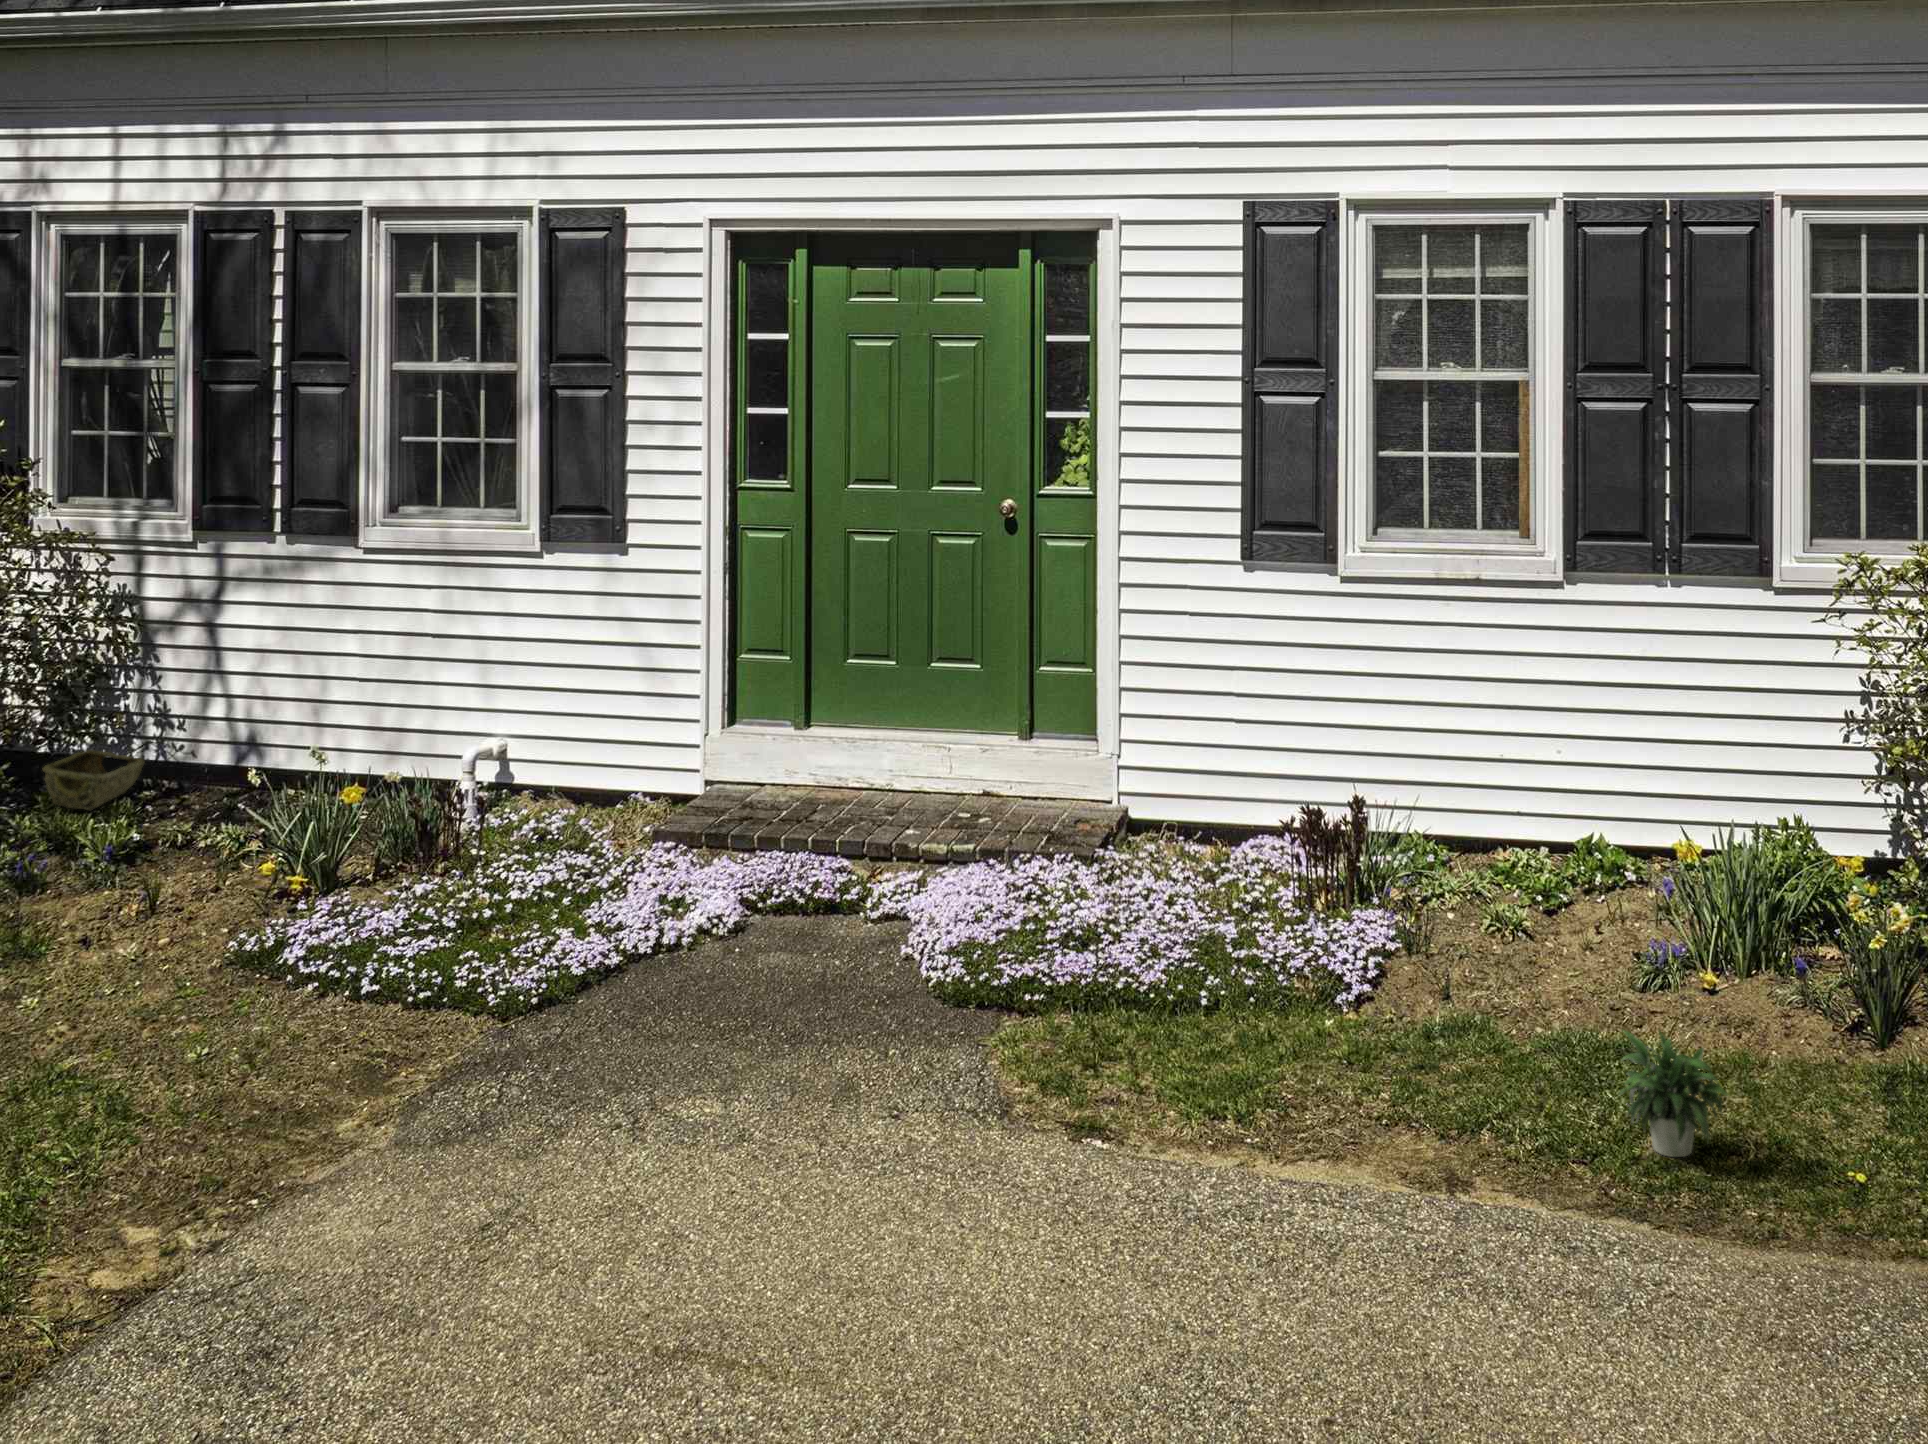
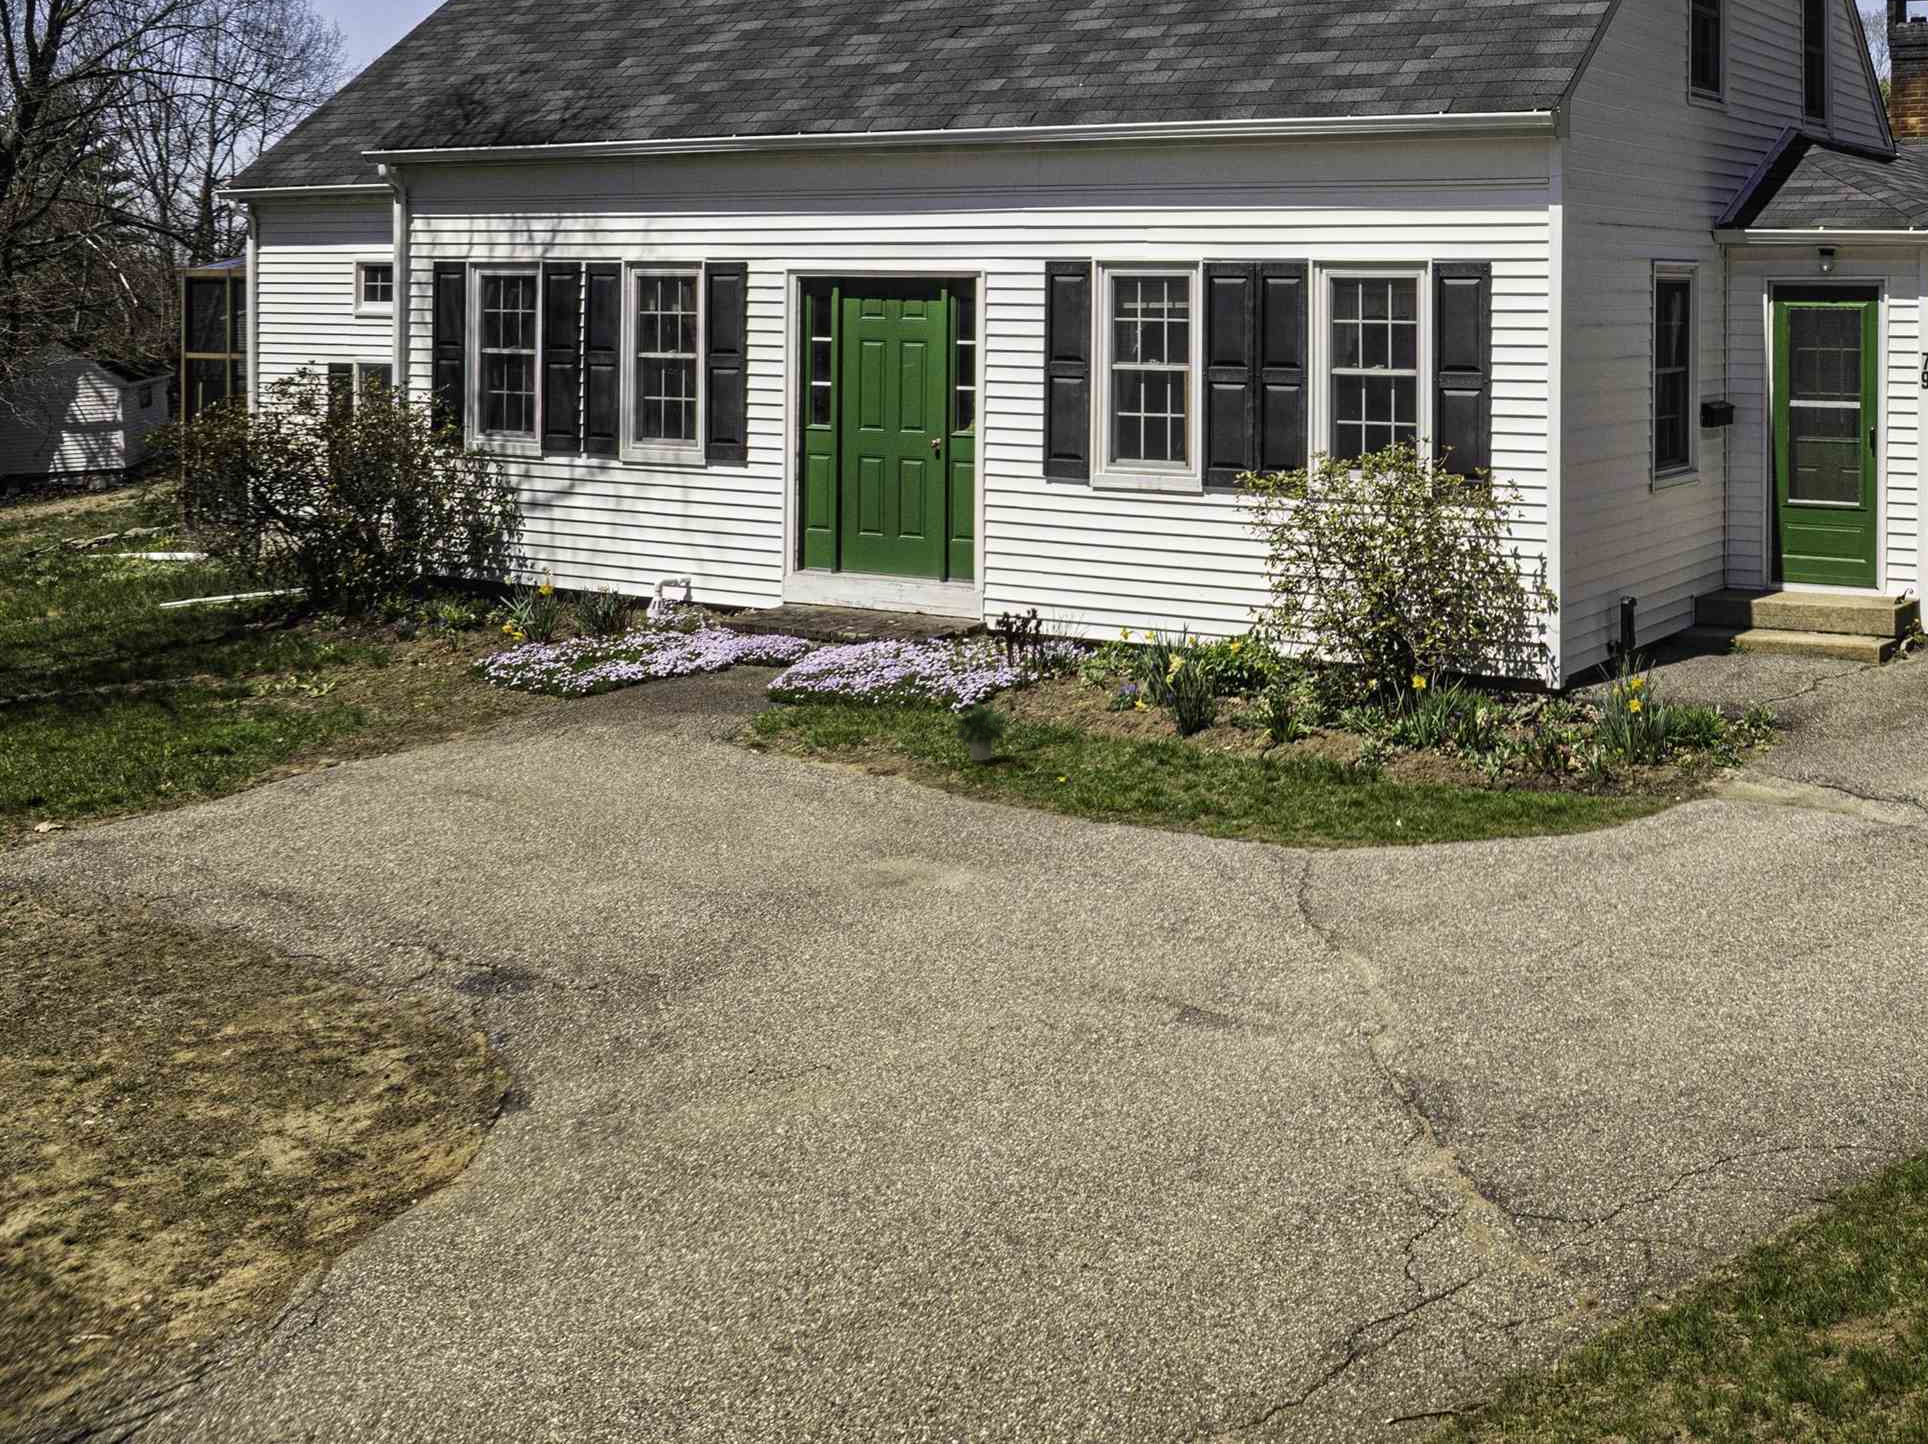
woven basket: present [43,750,145,810] -> none [451,580,517,612]

